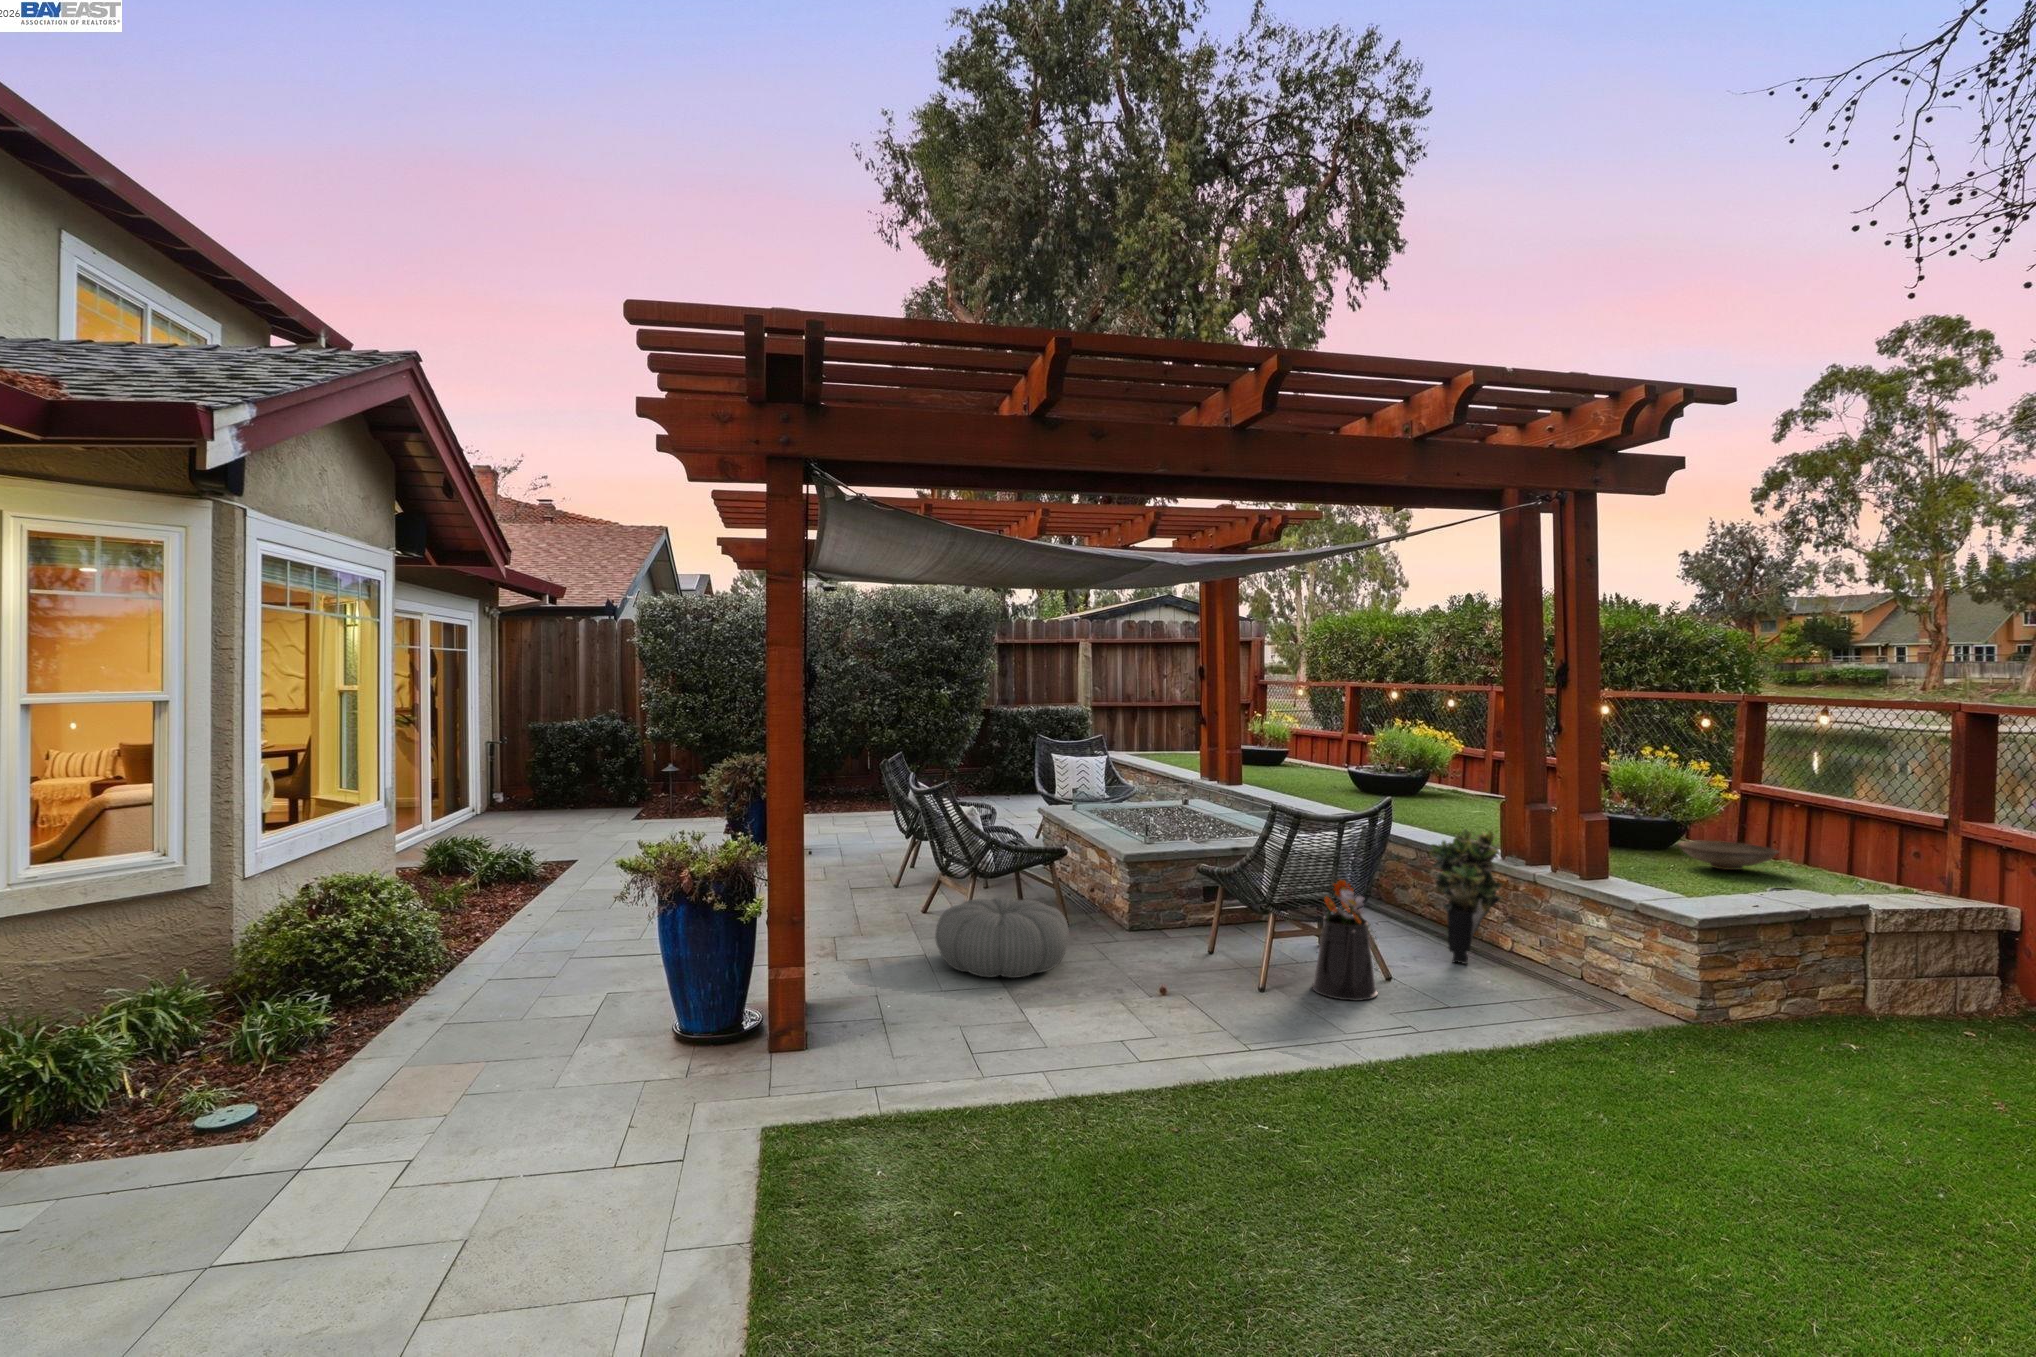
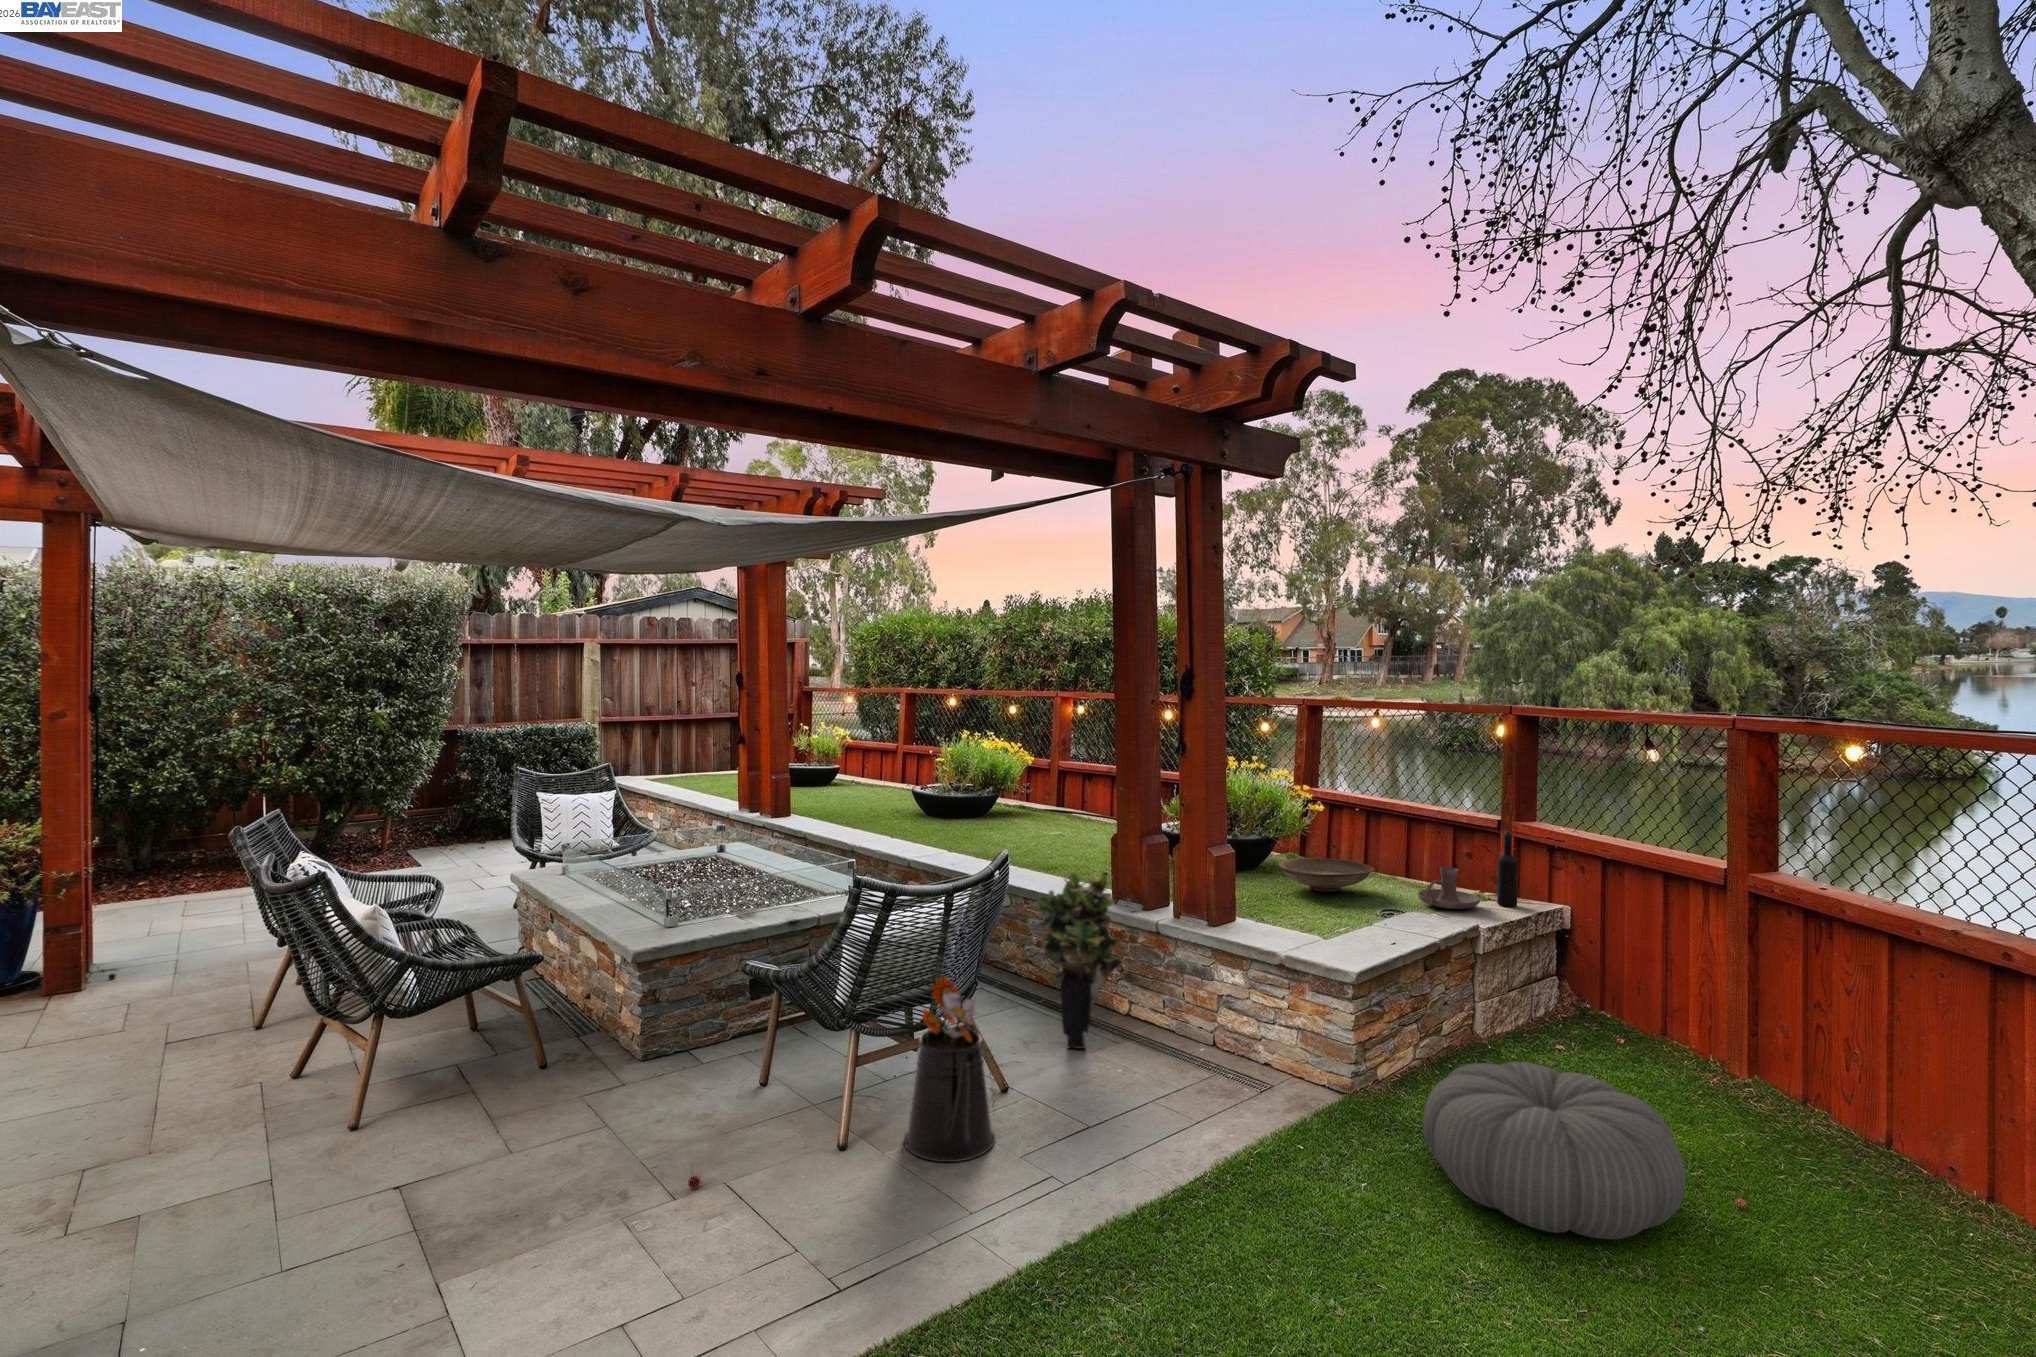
wine bottle: none [1911,822,1935,895] -> present [1497,831,1518,907]
candle holder: none [1817,852,1885,890] -> present [1418,867,1480,909]
pouf: present [935,897,1069,978] -> present [1423,1062,1686,1239]

